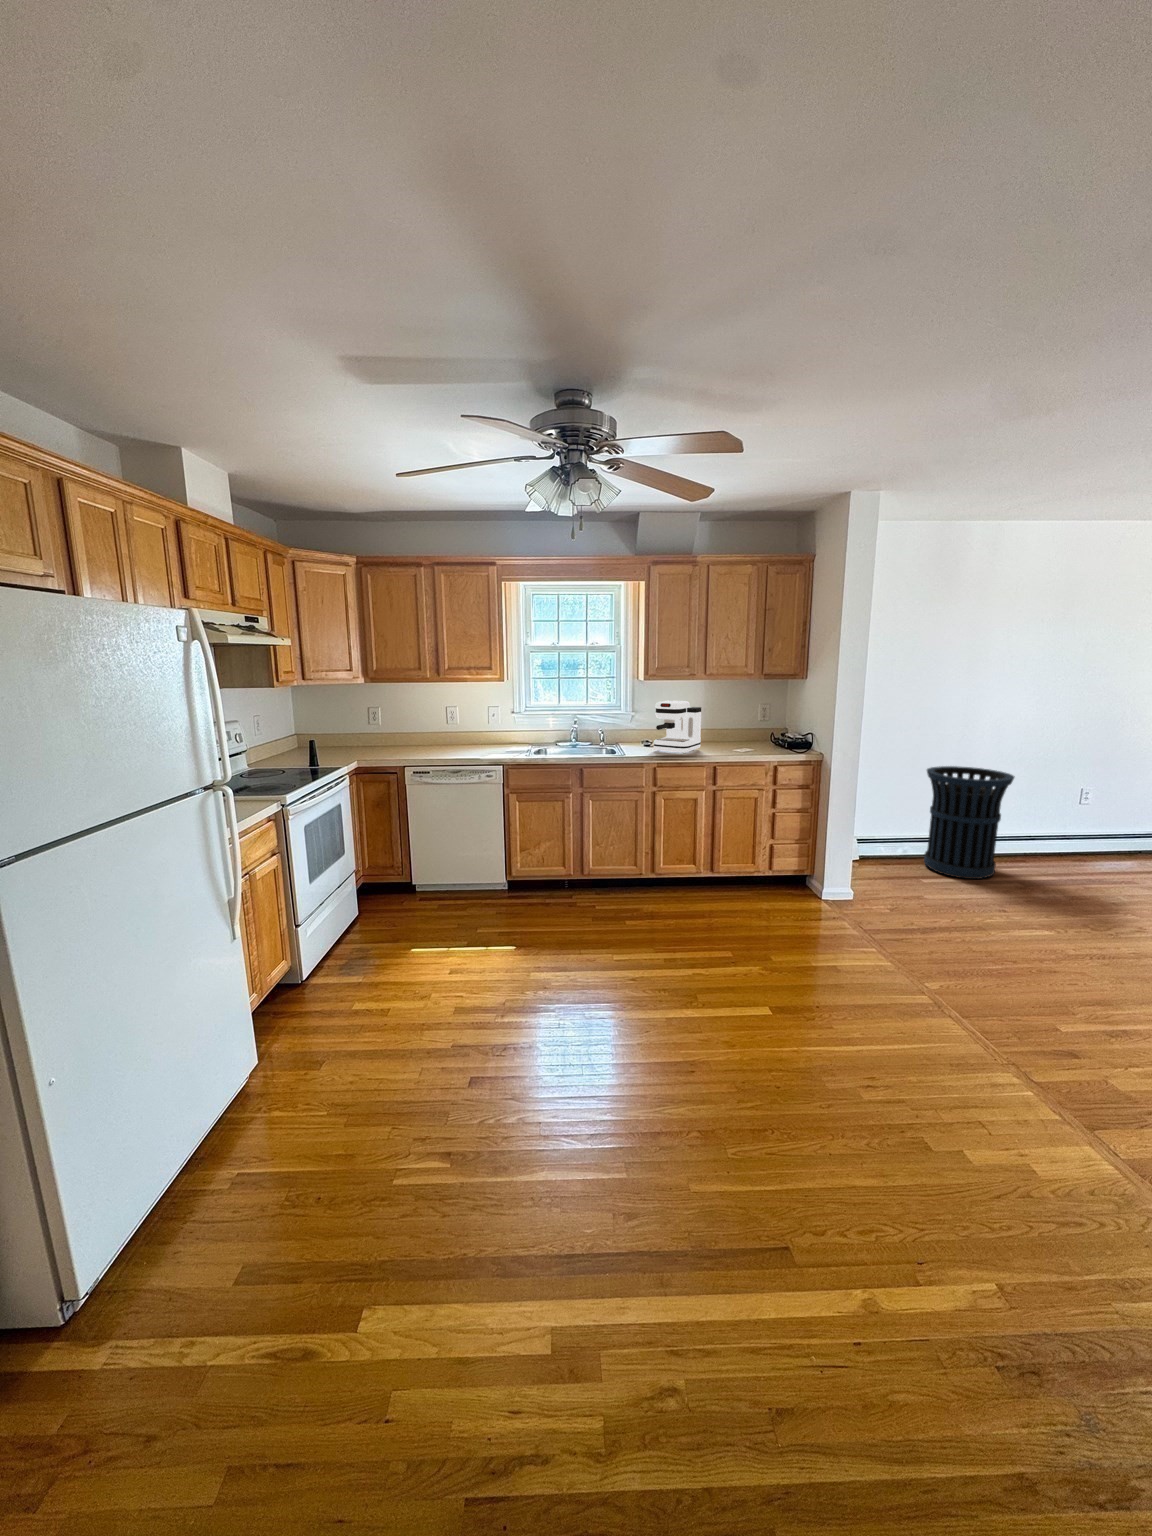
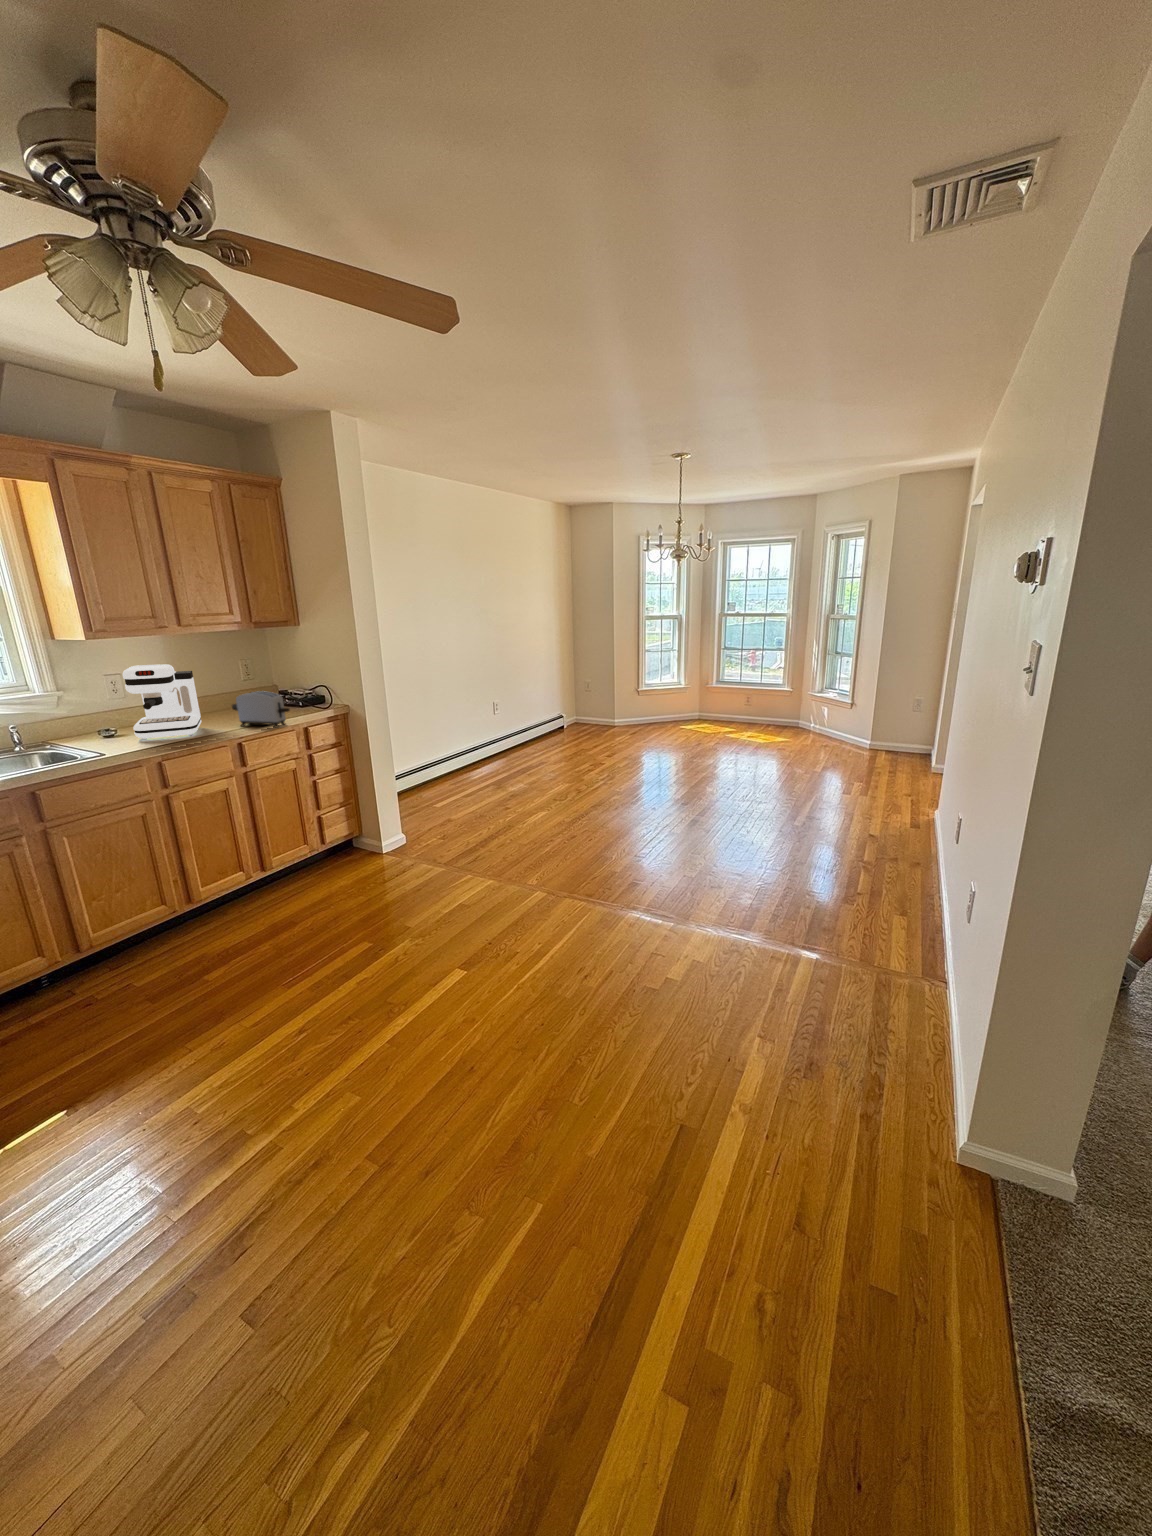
toaster: none [720,728,753,758] -> present [232,691,290,727]
trash can: present [924,766,1015,879] -> none [411,698,477,795]

